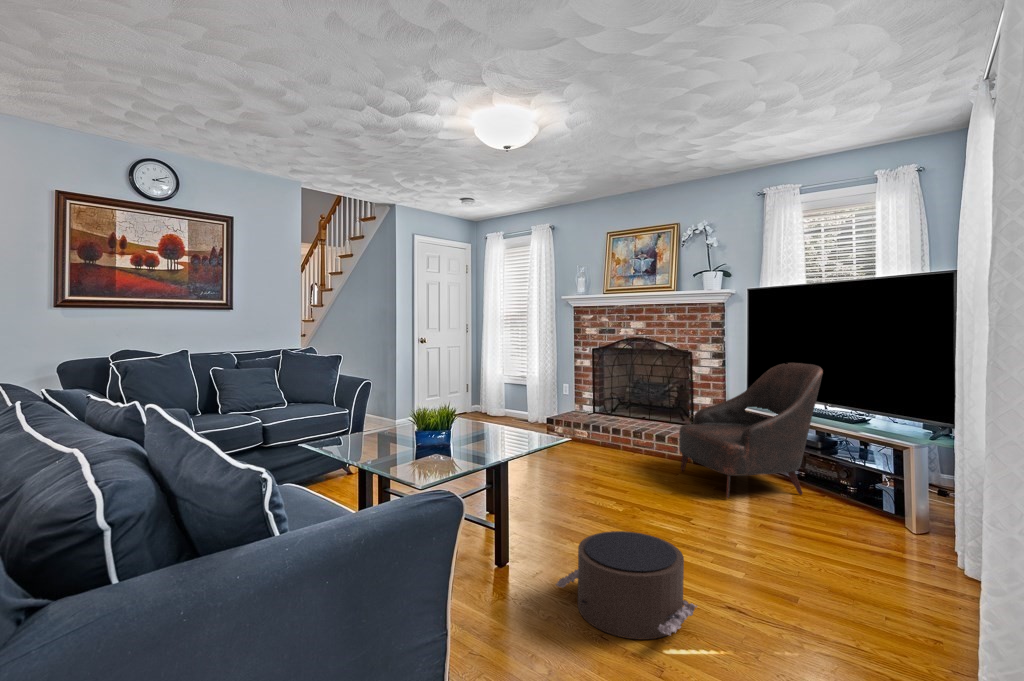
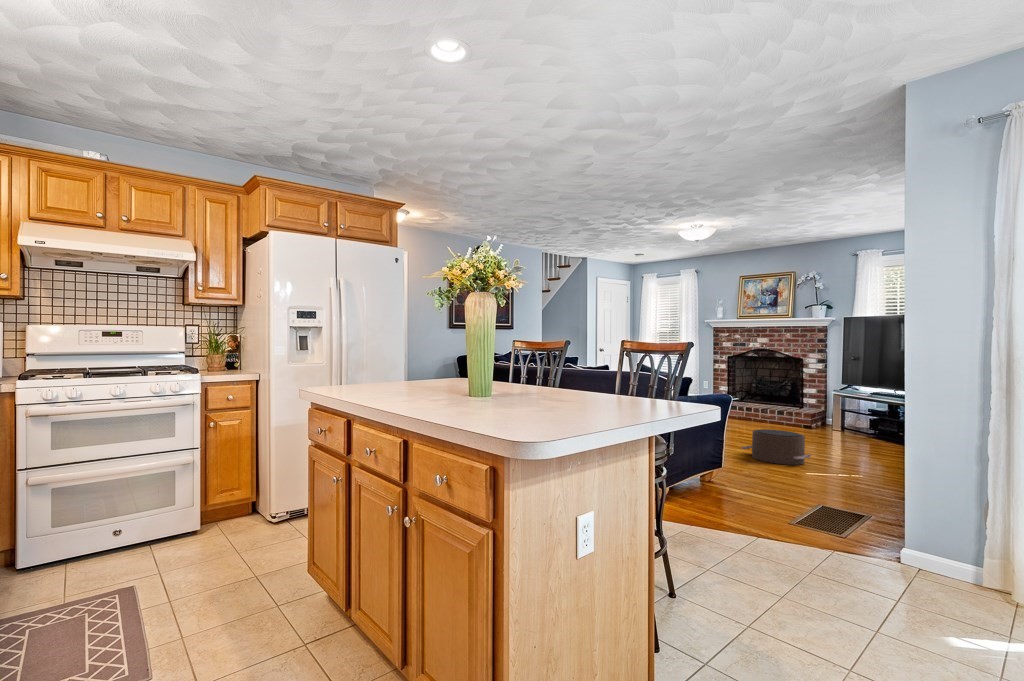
armchair: present [679,363,823,499] -> none [795,364,891,441]

